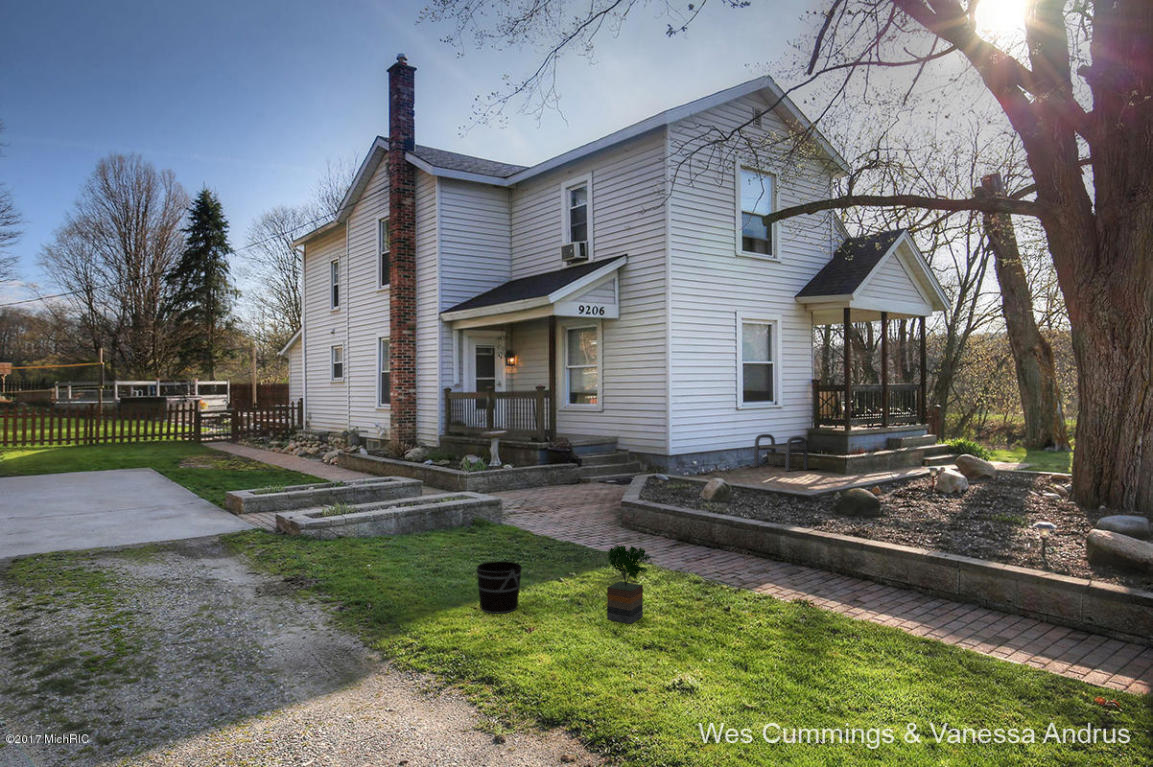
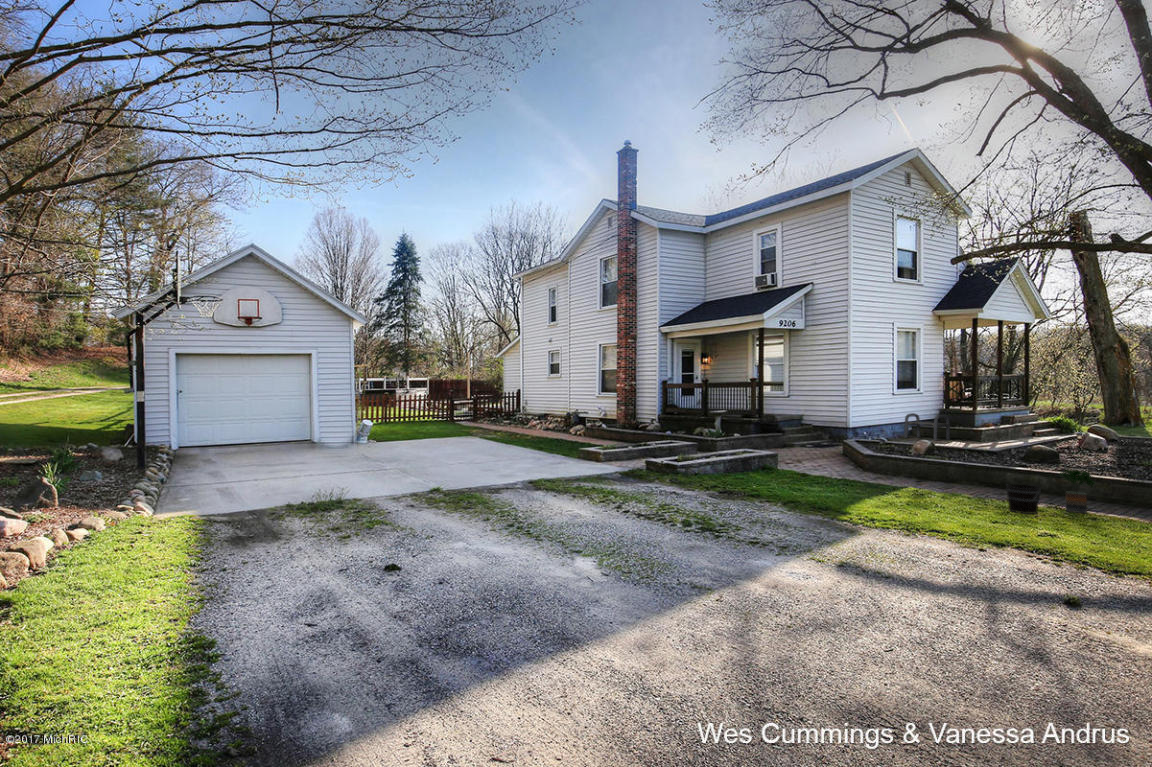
potted tree: present [607,545,651,624] -> present [1060,470,1095,513]
bucket: present [477,561,522,613] -> present [1006,484,1040,514]

